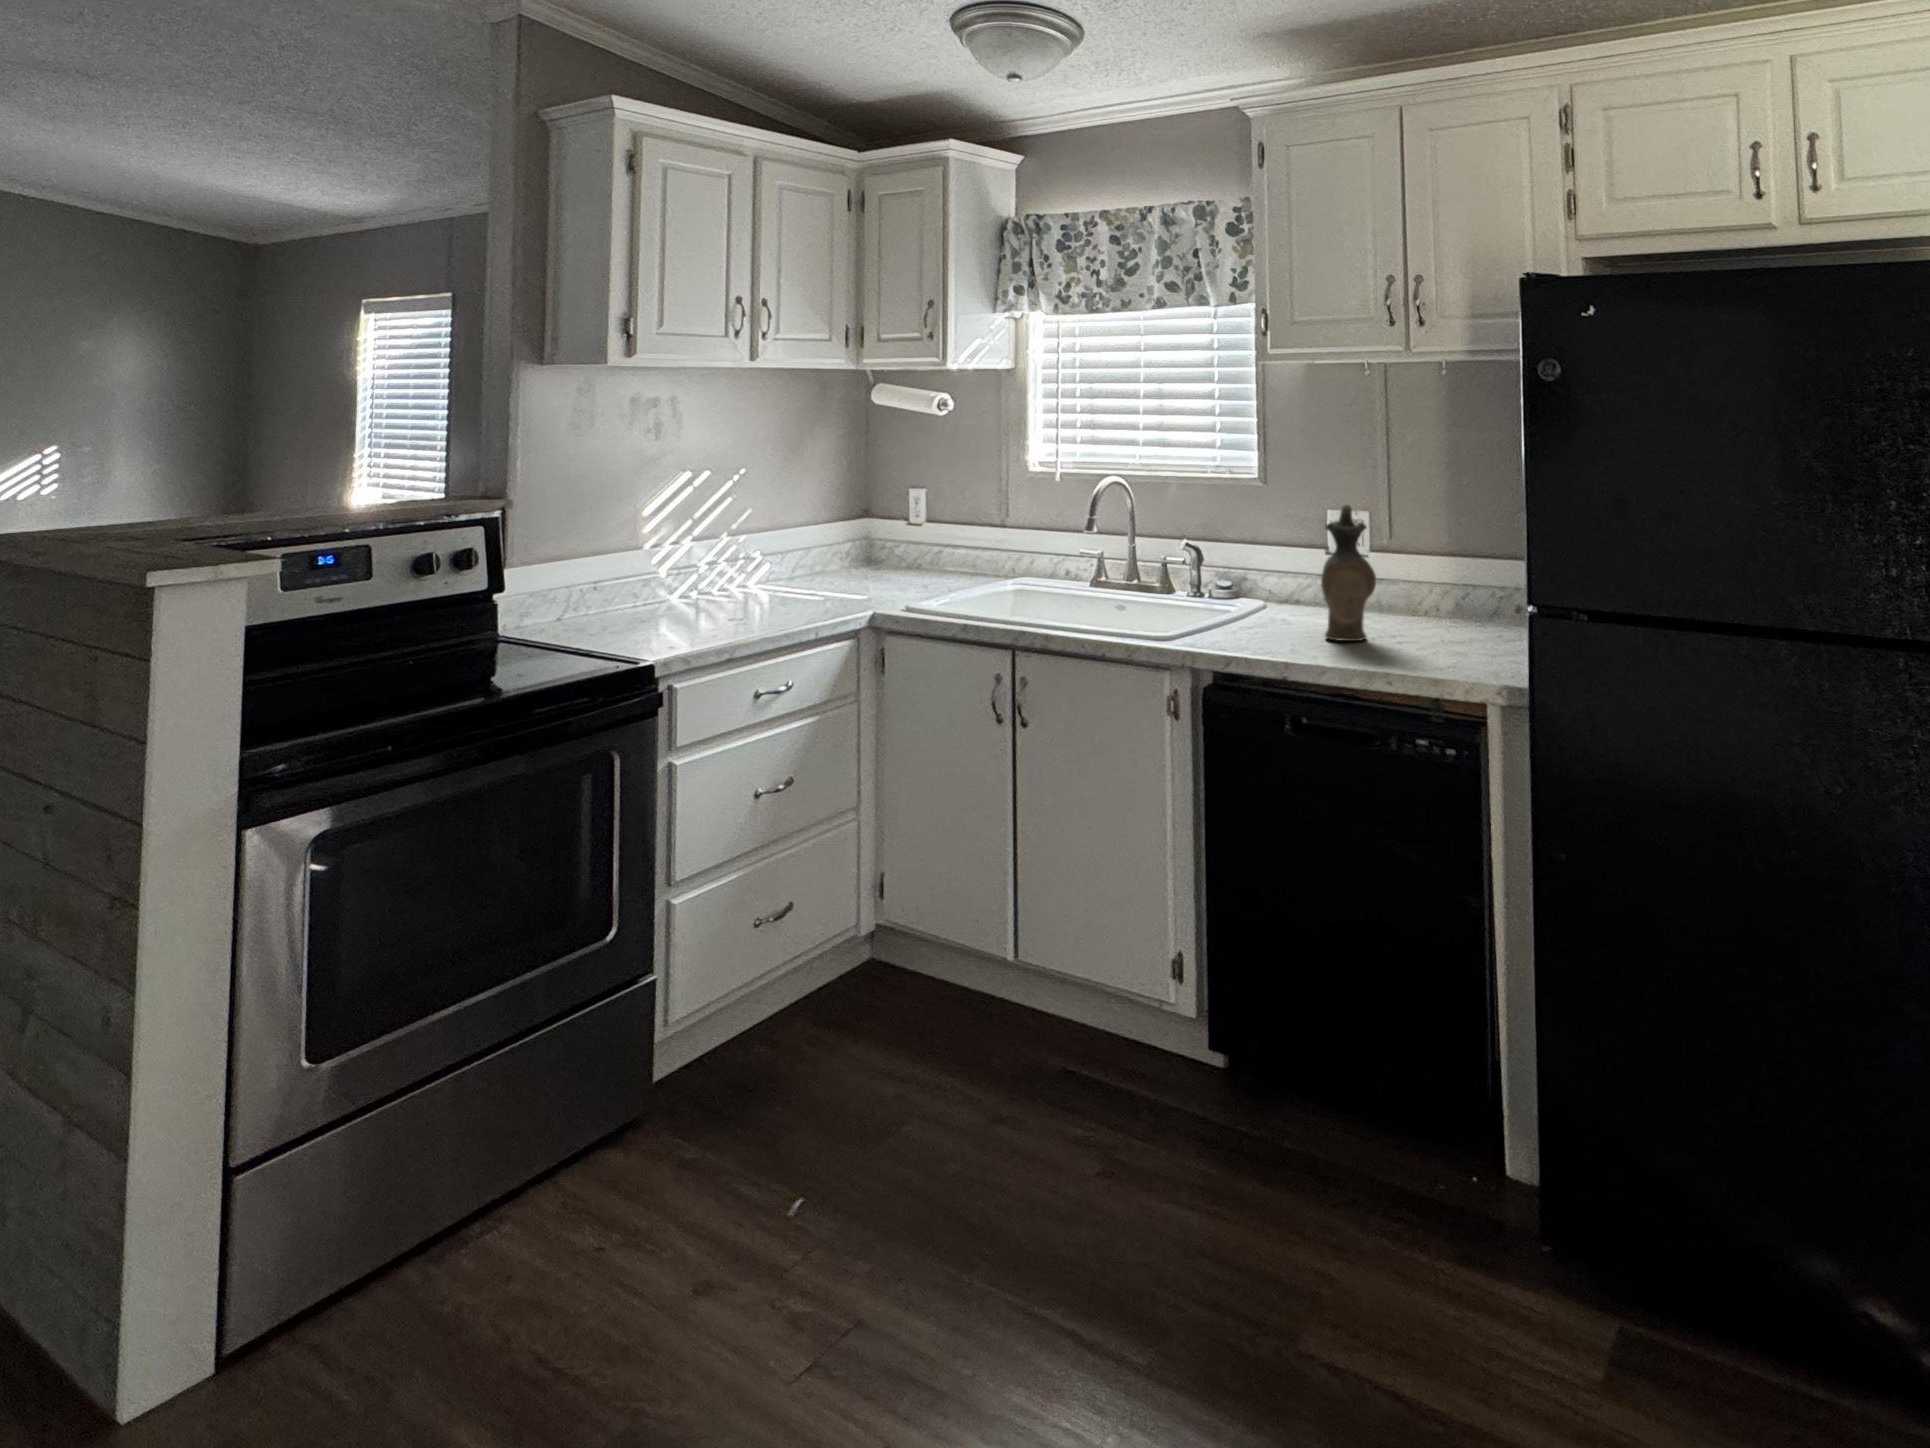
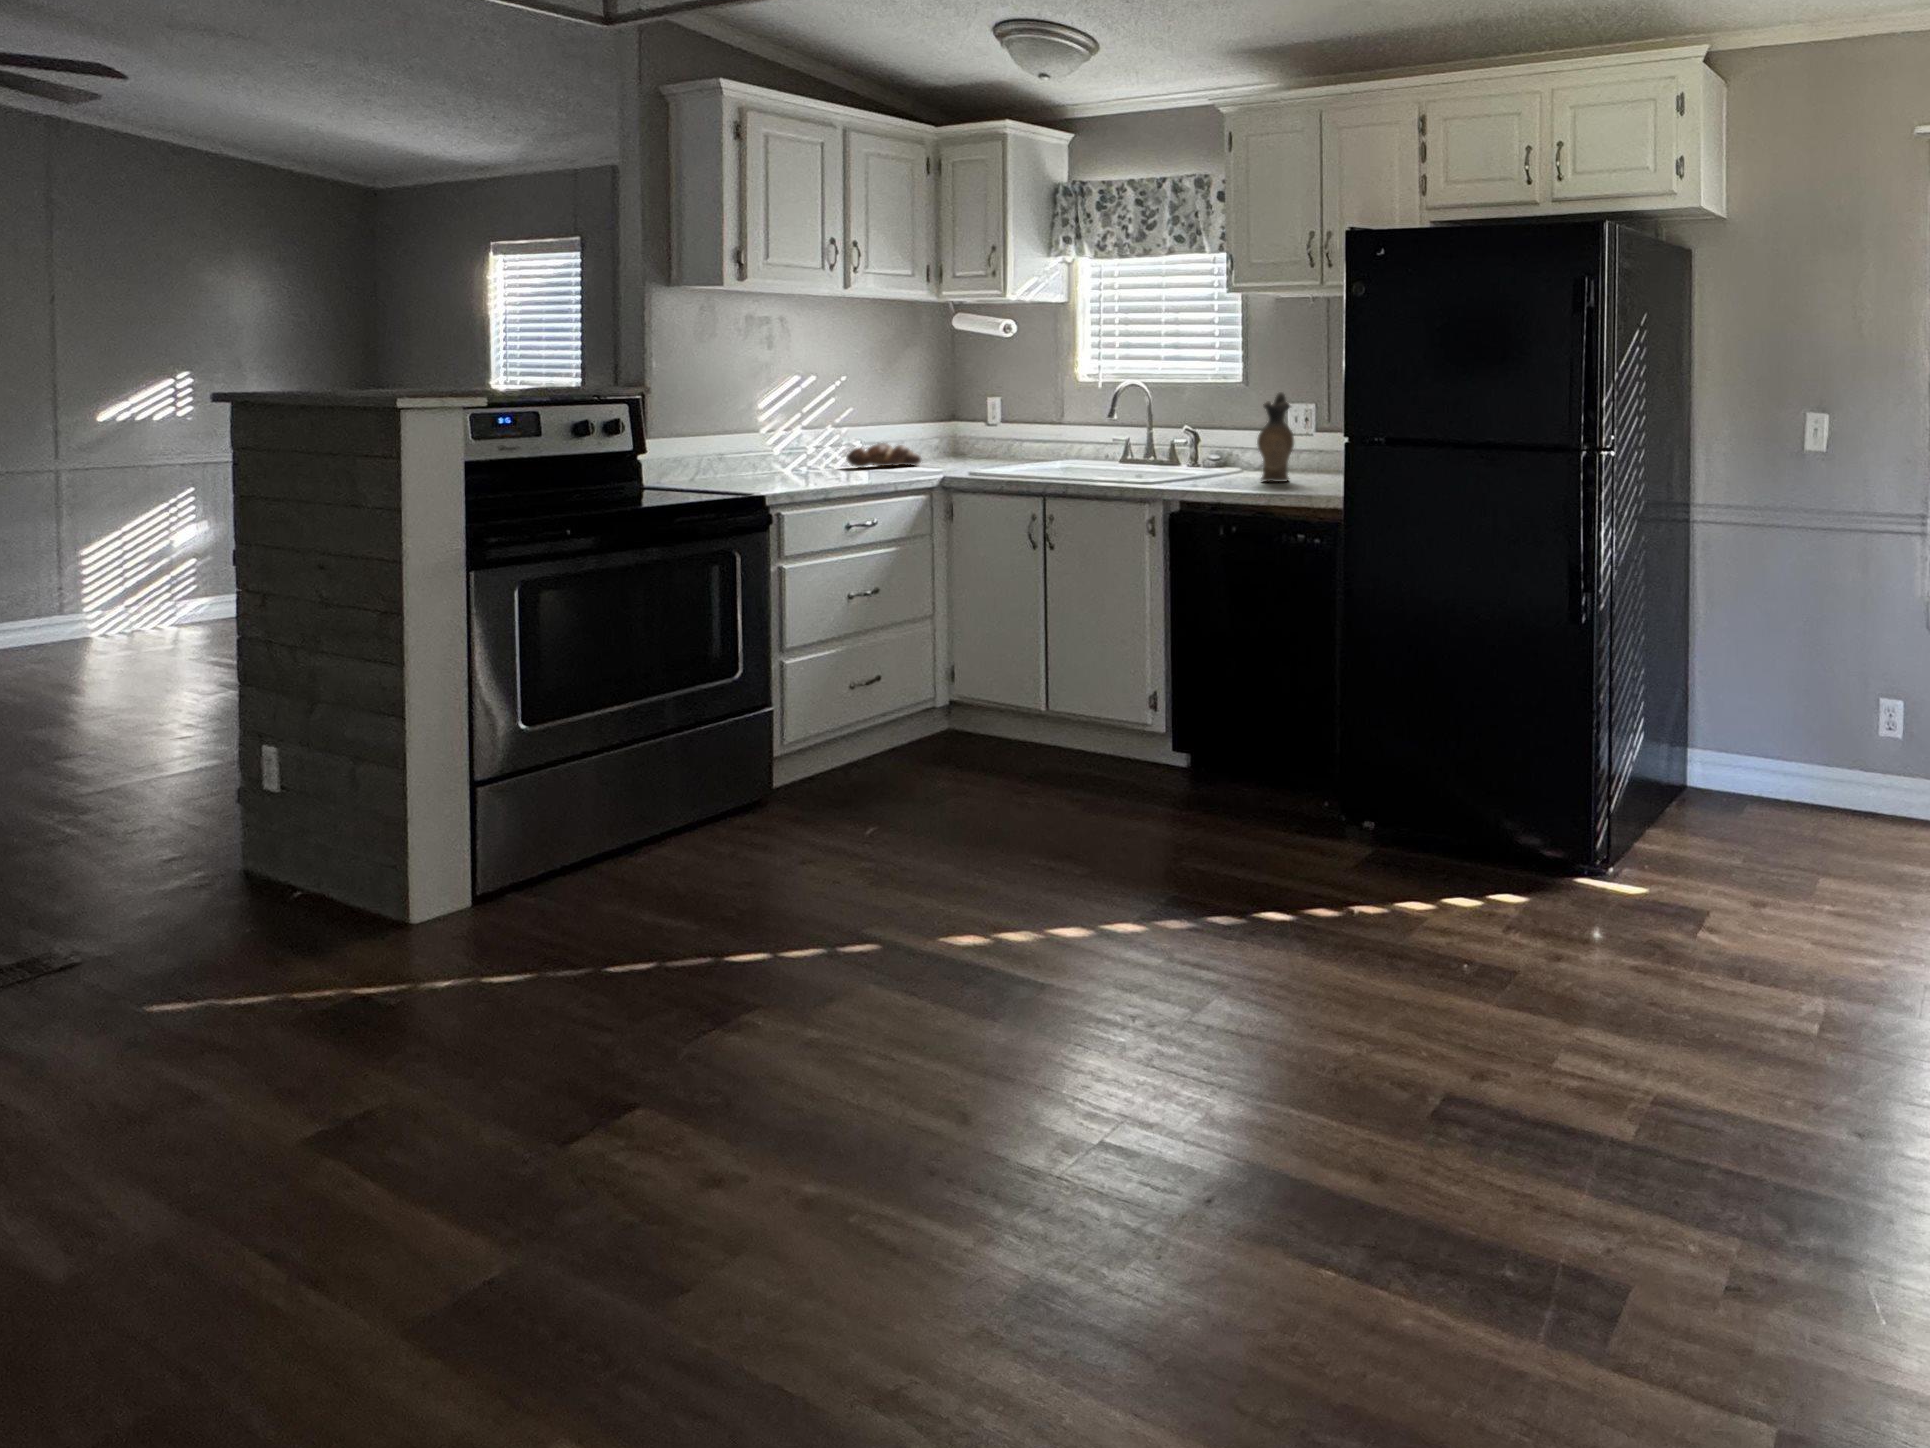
bread loaf: none [744,556,834,591] -> present [847,443,921,467]

